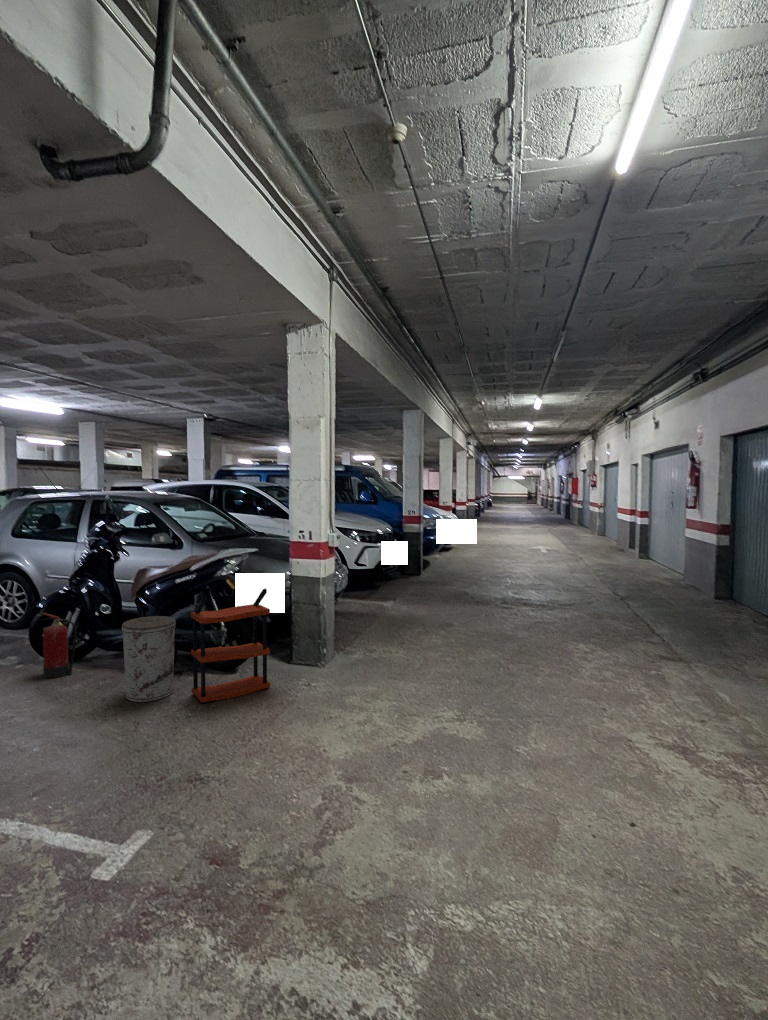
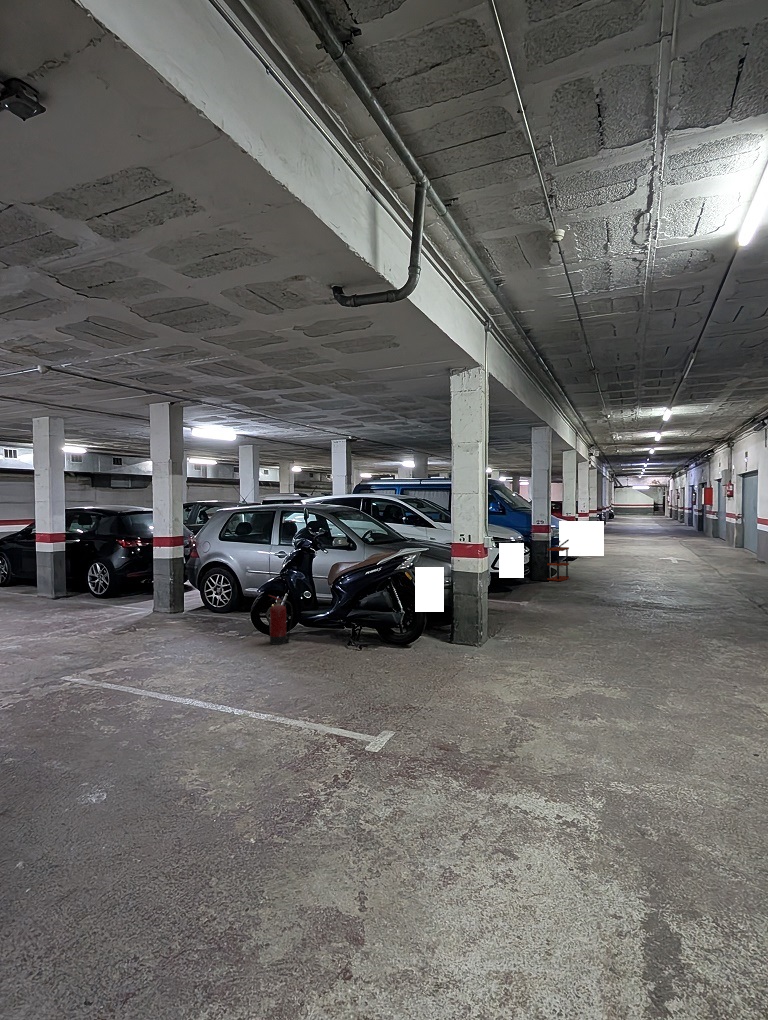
shelving unit: present [191,589,270,702] -> present [547,540,569,581]
trash can: present [122,616,176,702] -> none [335,599,372,662]

